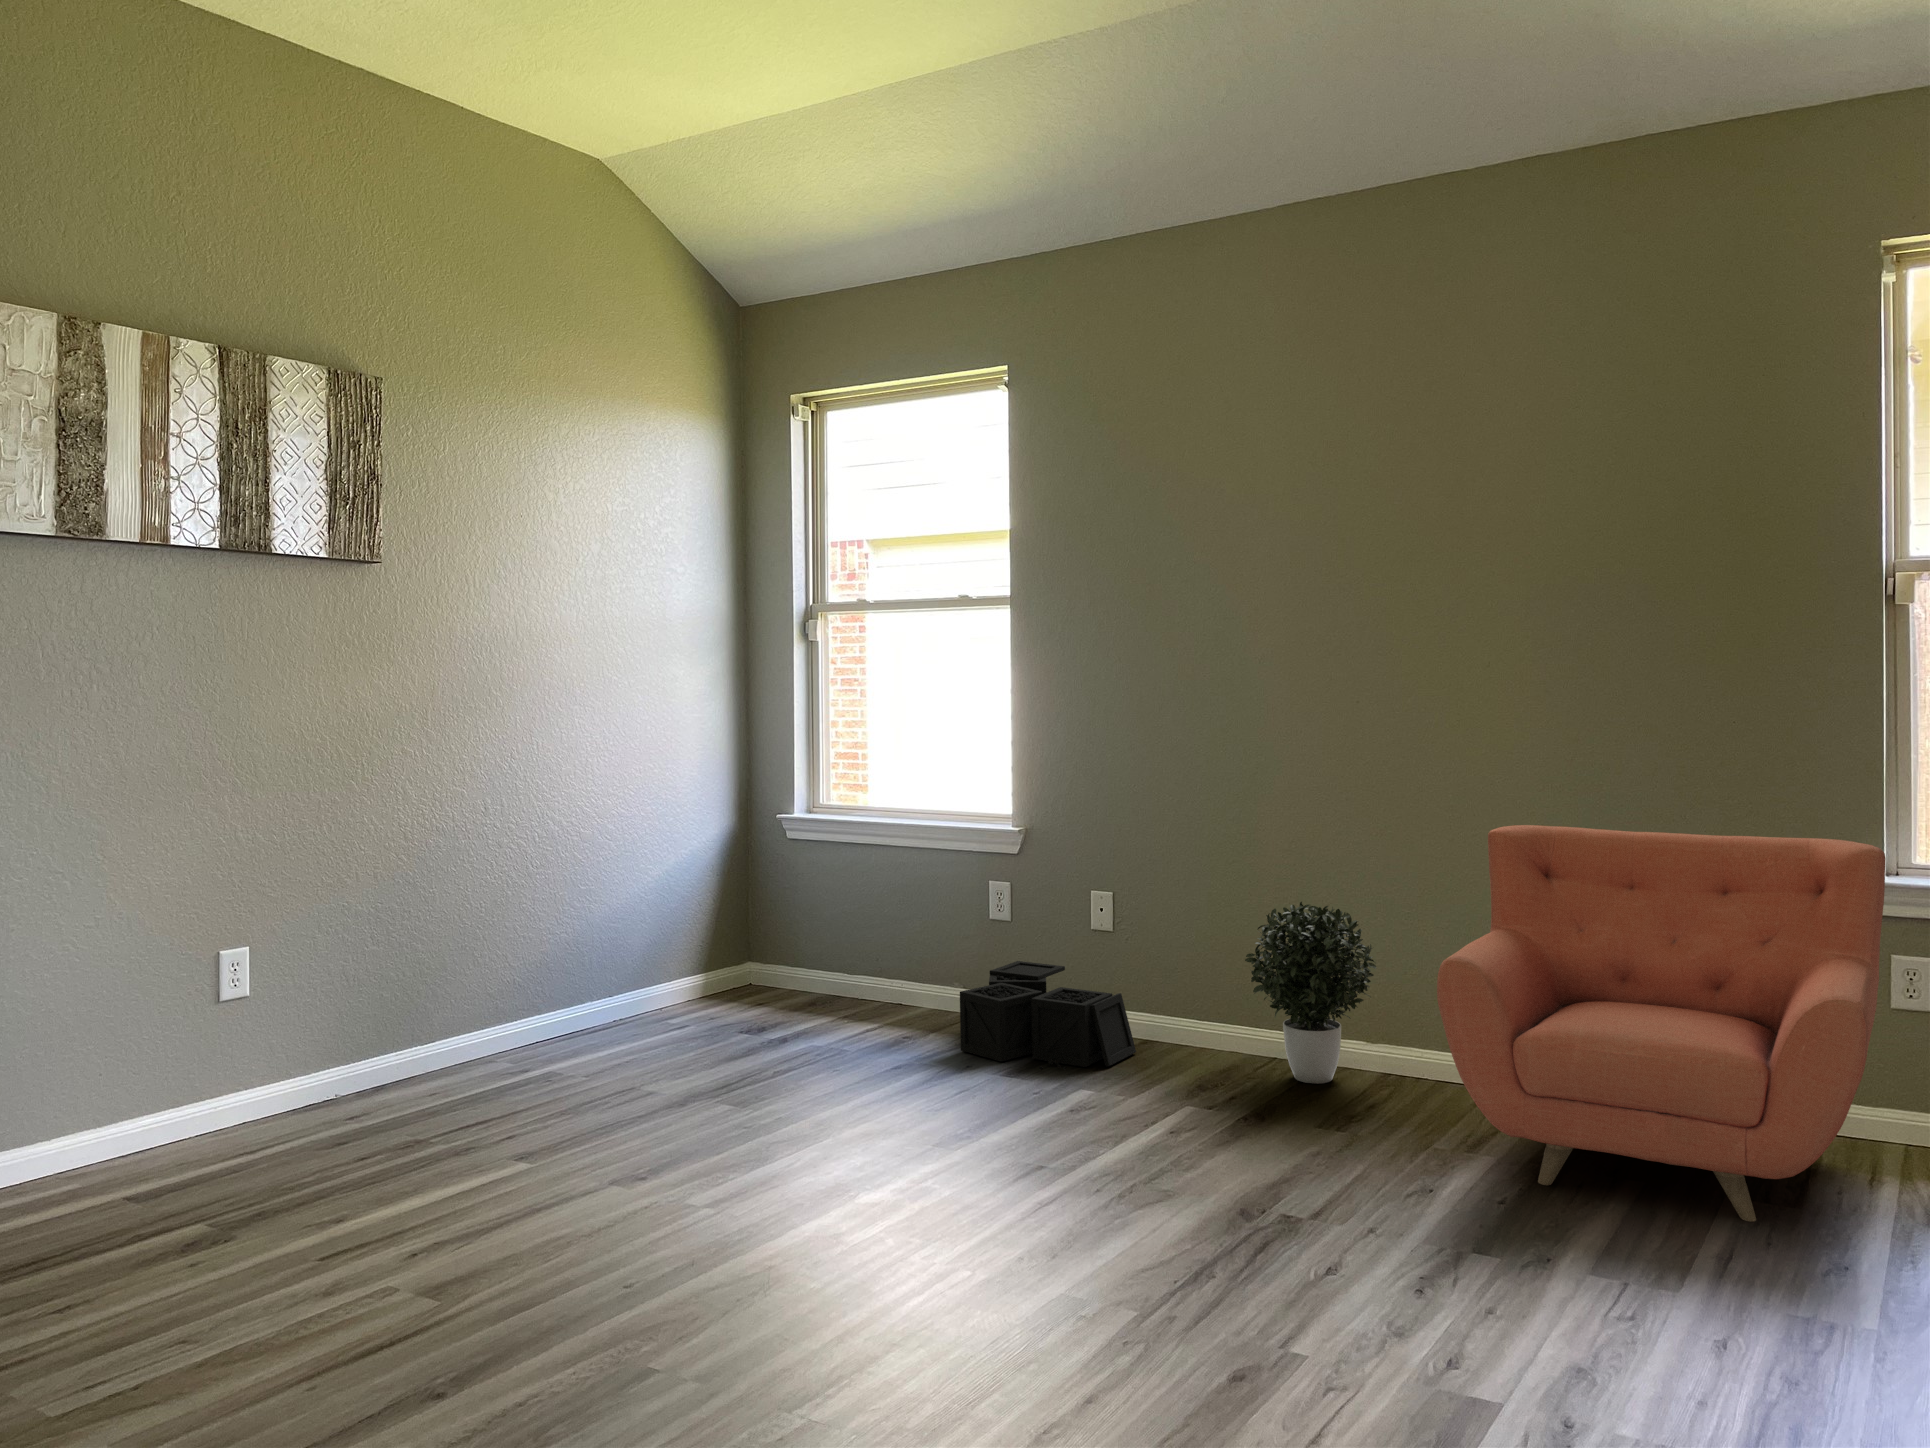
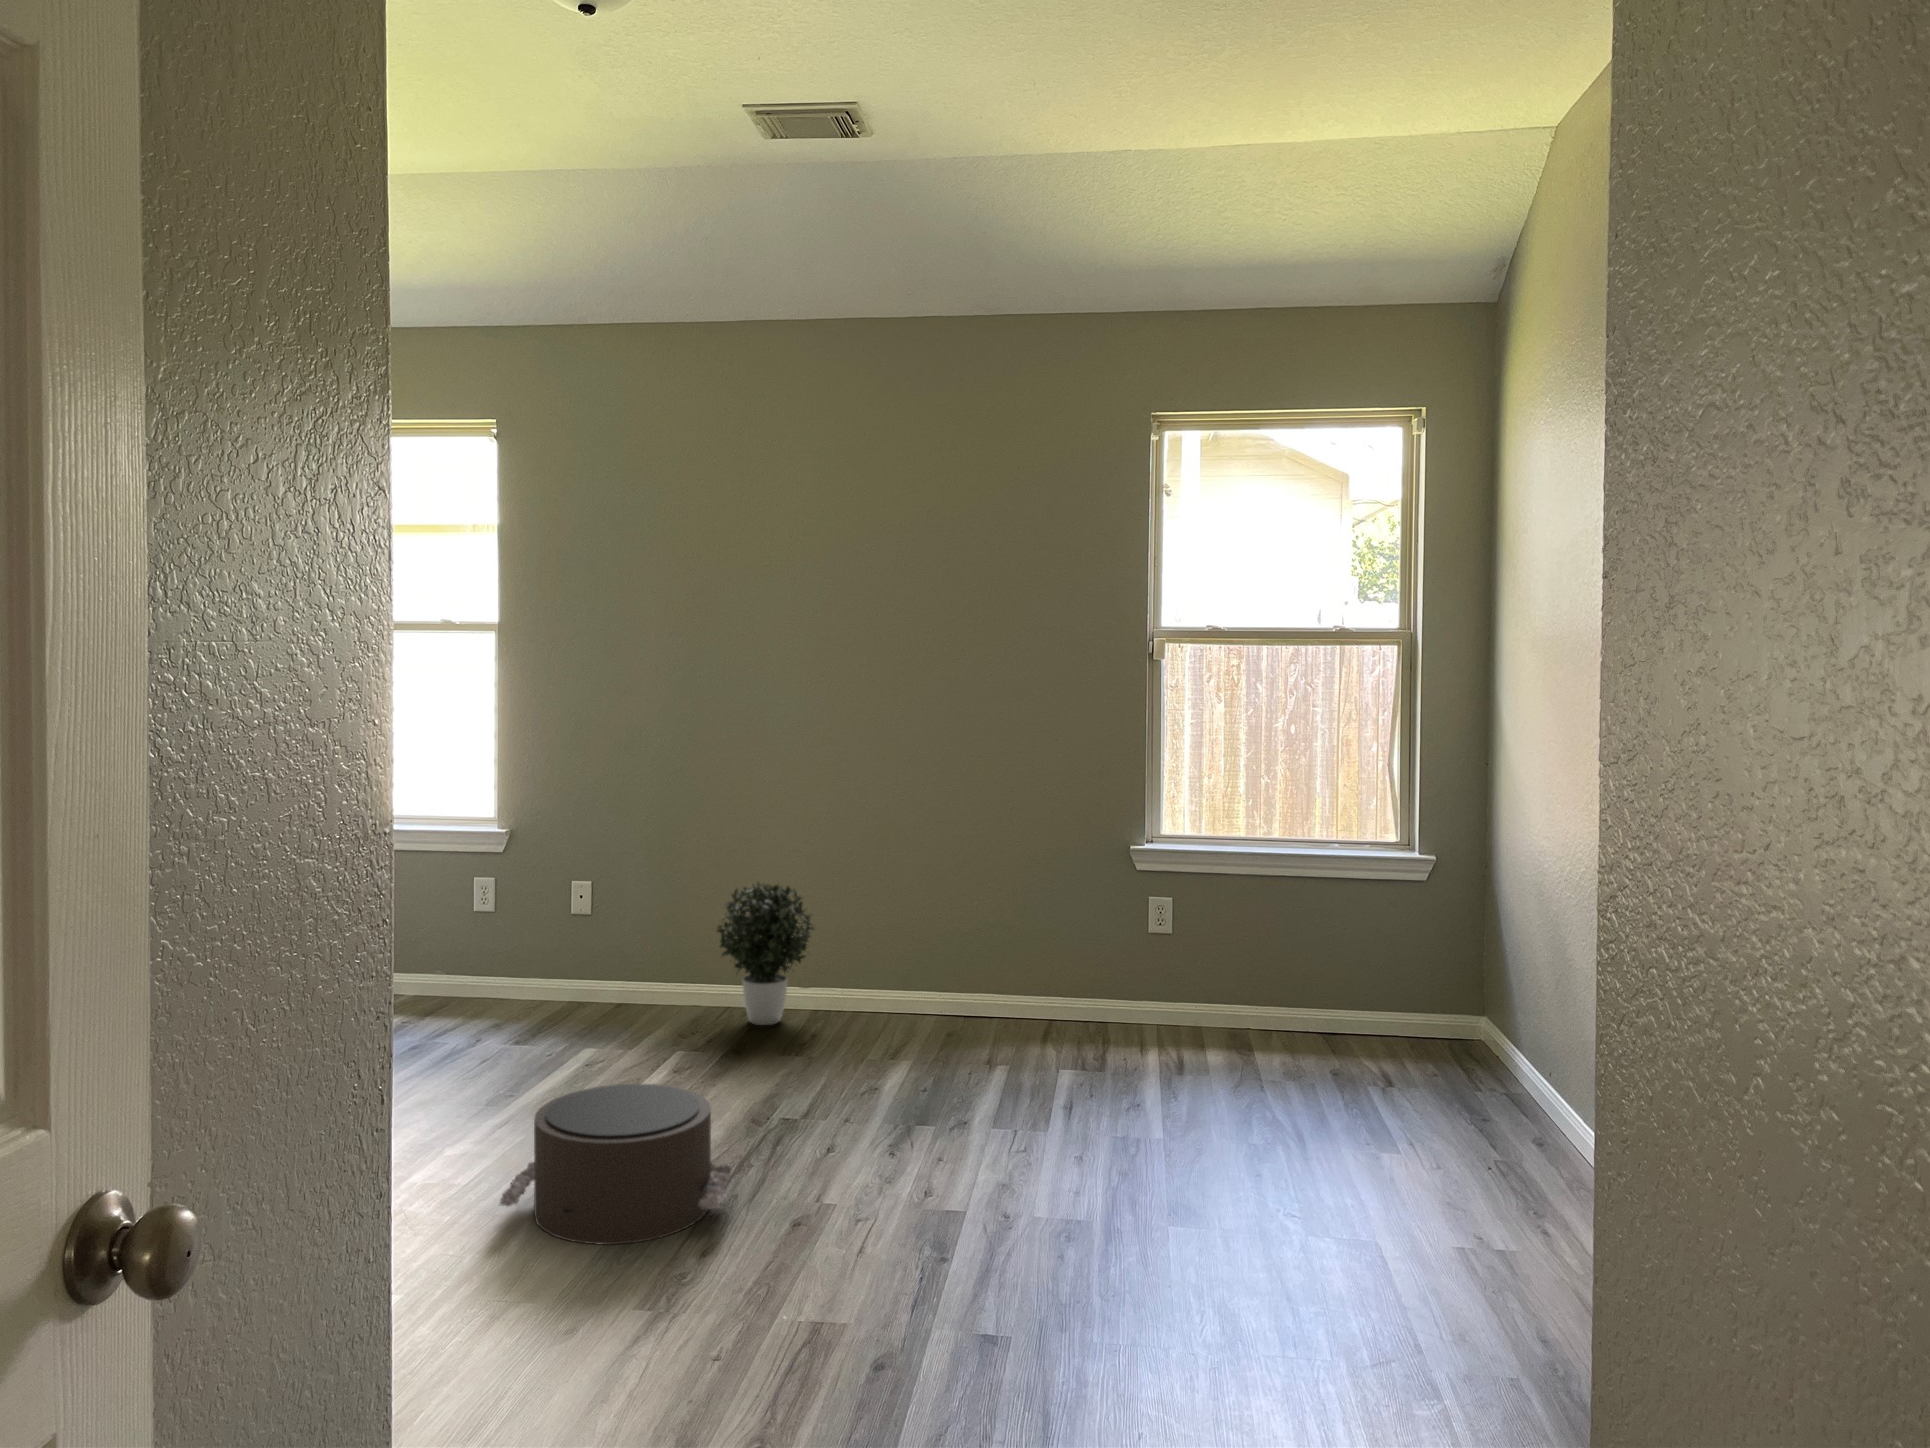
armchair: present [1437,825,1886,1221] -> none [881,817,1151,1083]
storage bin: present [960,961,1136,1070] -> none [460,946,616,1037]
pouf: none [870,1144,1171,1359] -> present [499,1084,731,1244]

